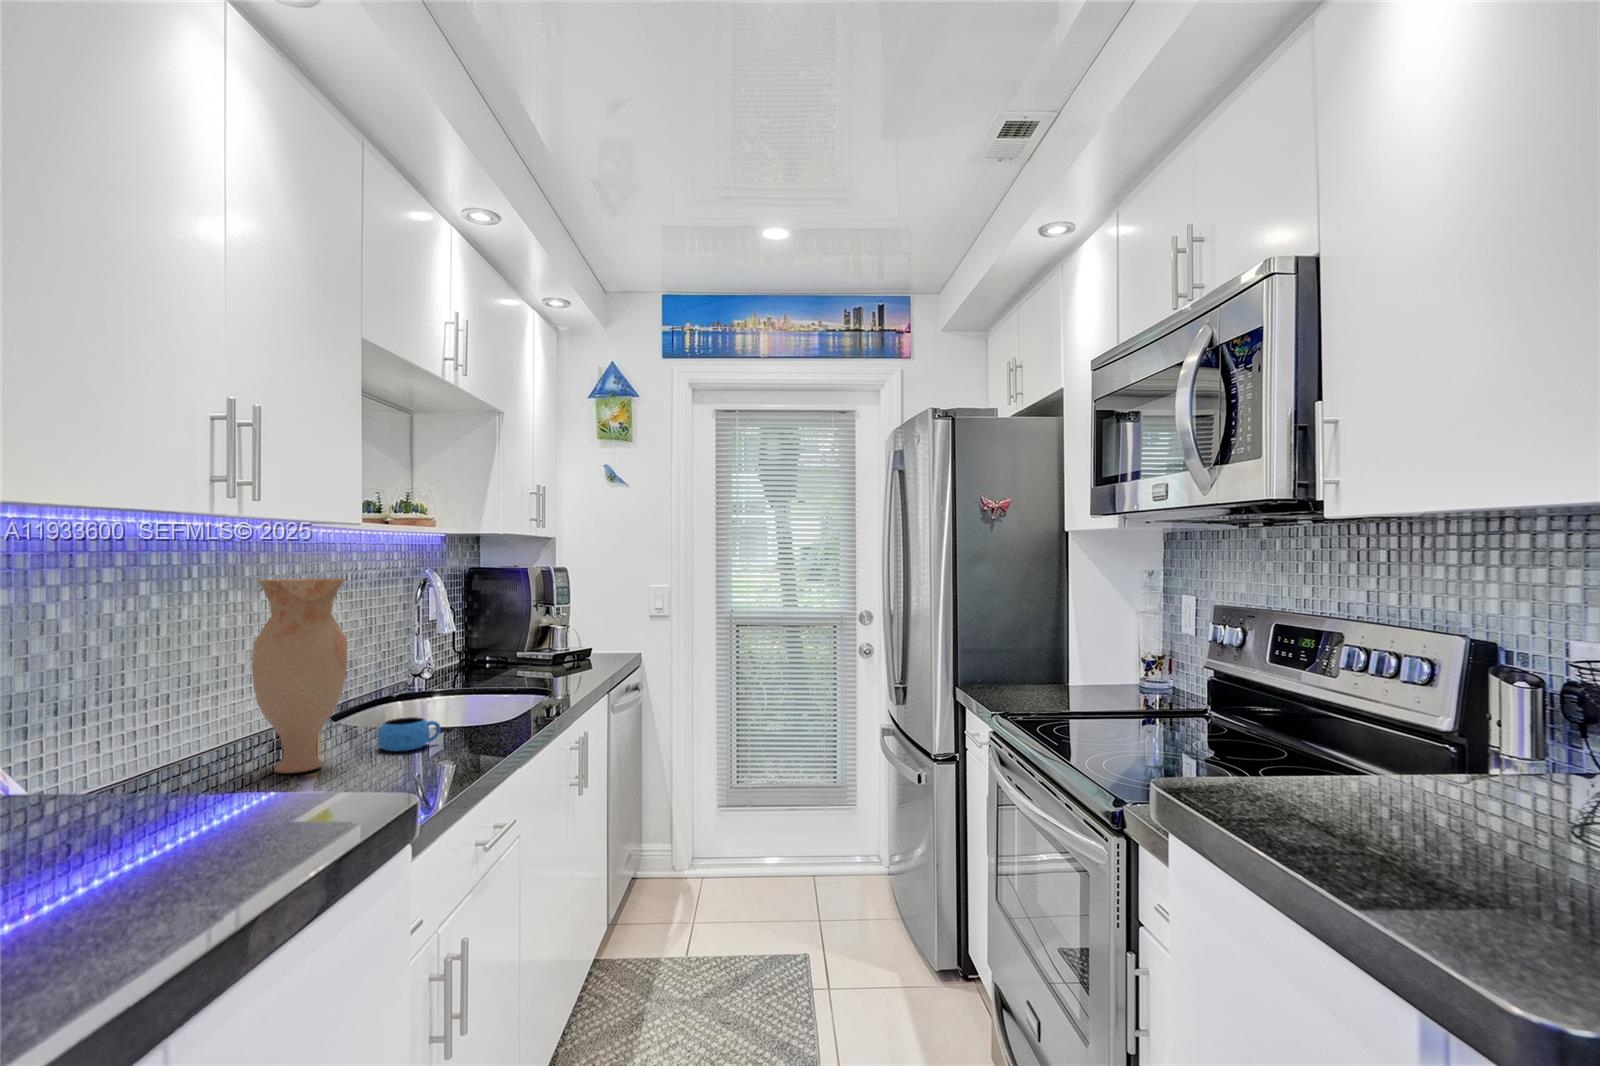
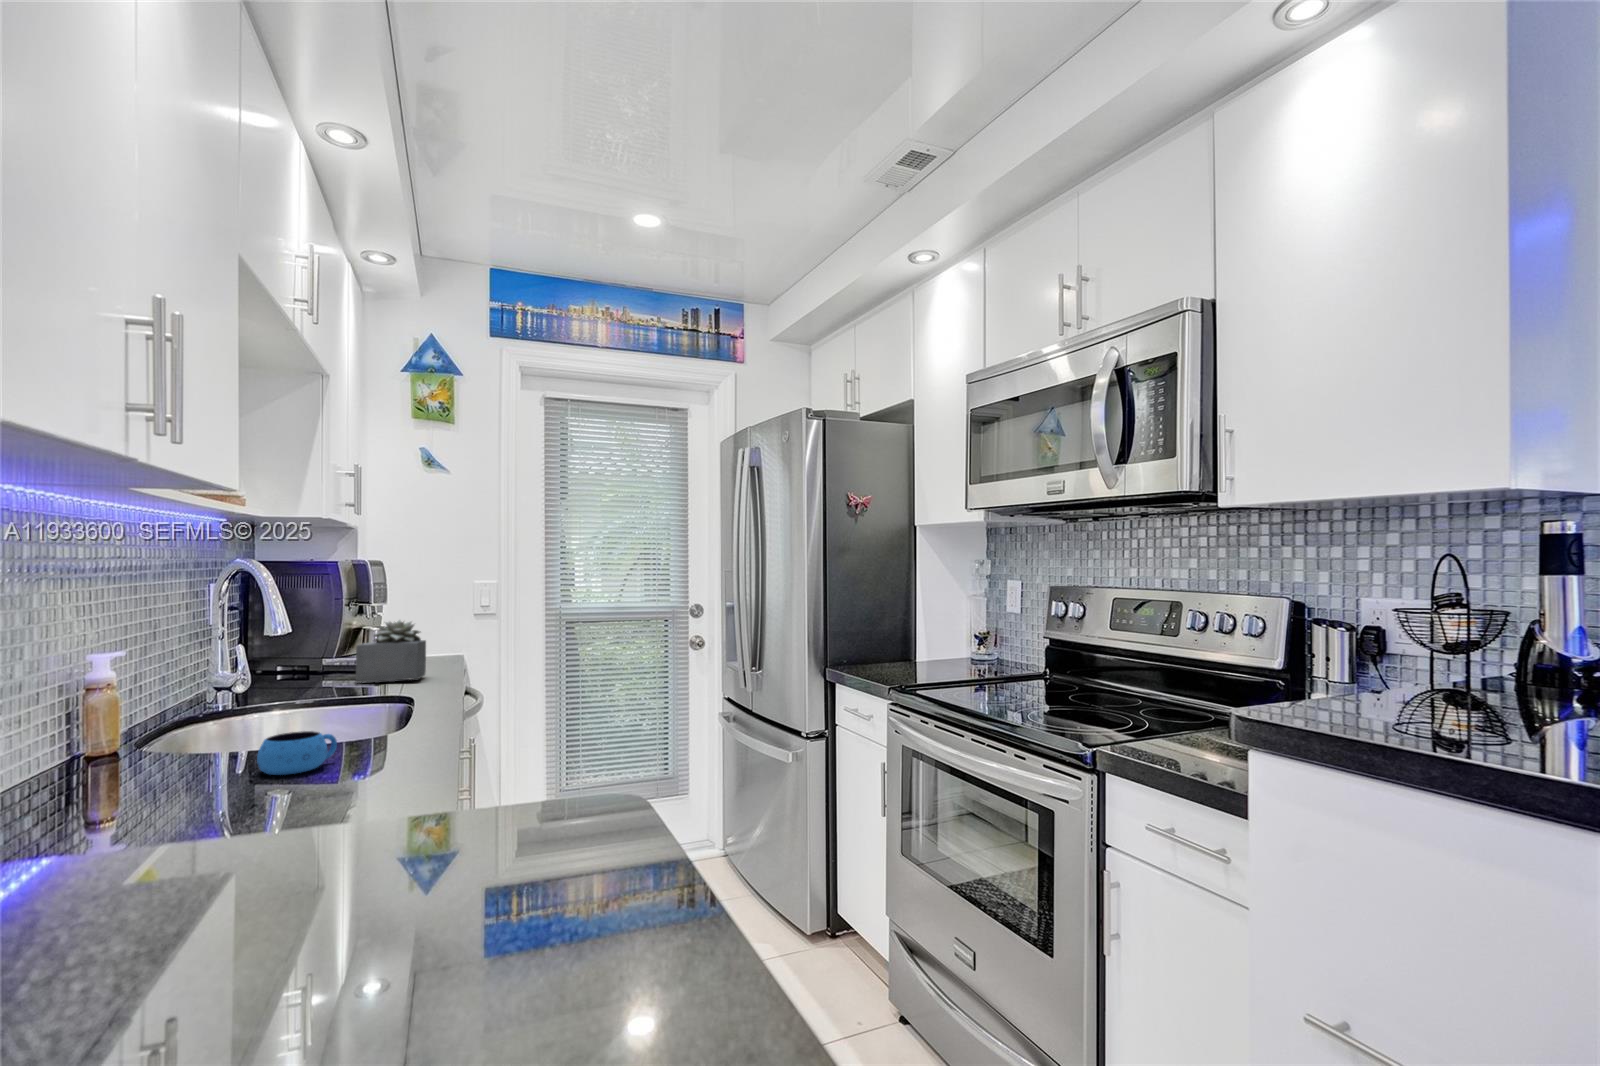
vase: present [252,578,348,773] -> none [101,553,241,814]
succulent plant: none [532,619,592,674] -> present [356,620,426,683]

